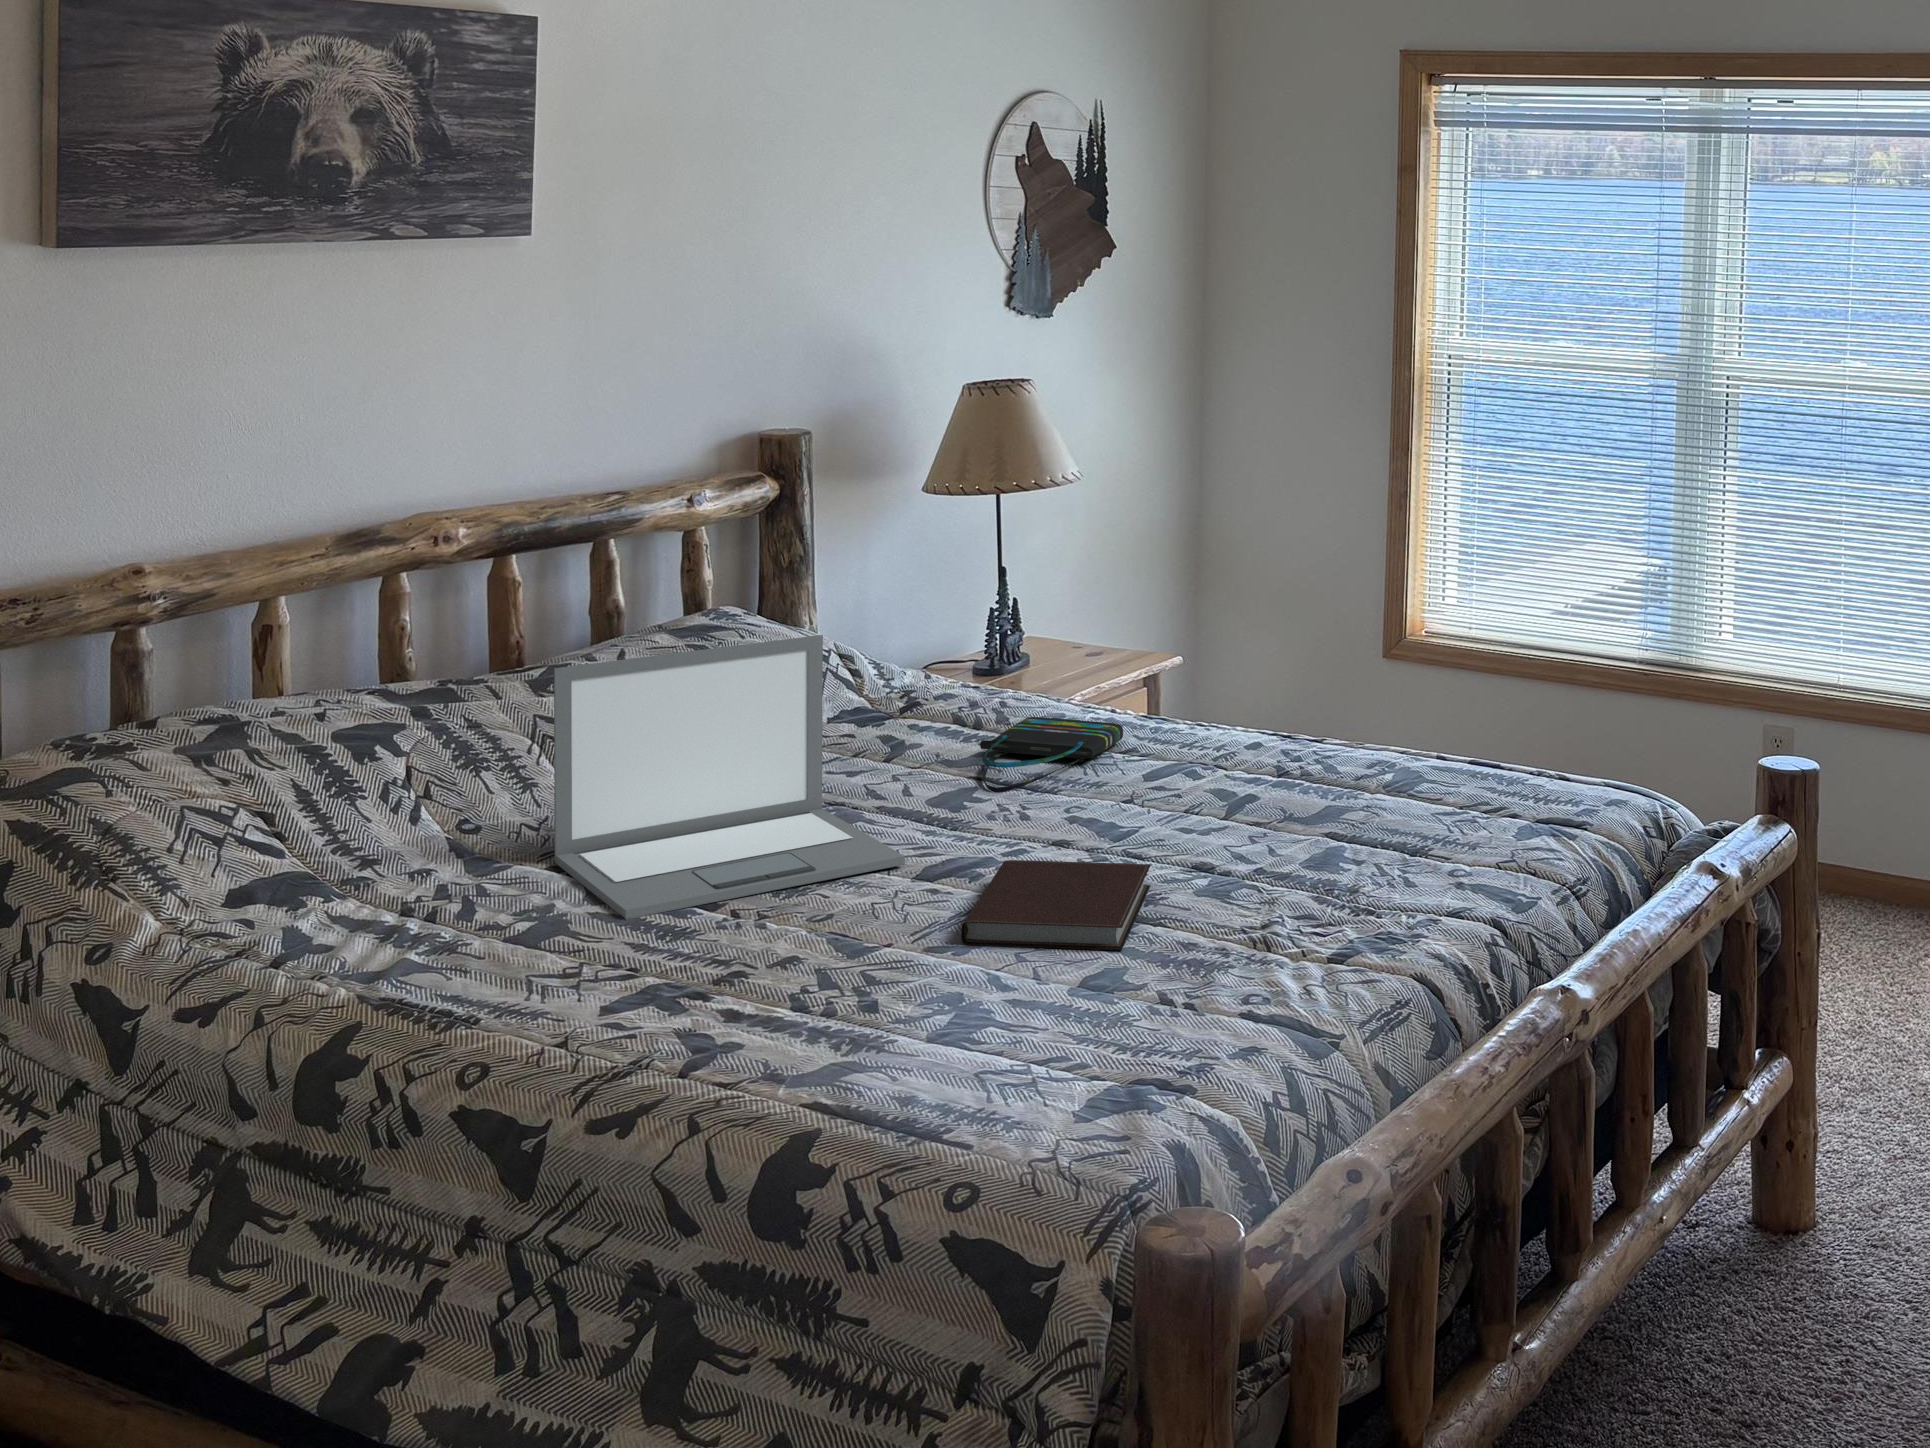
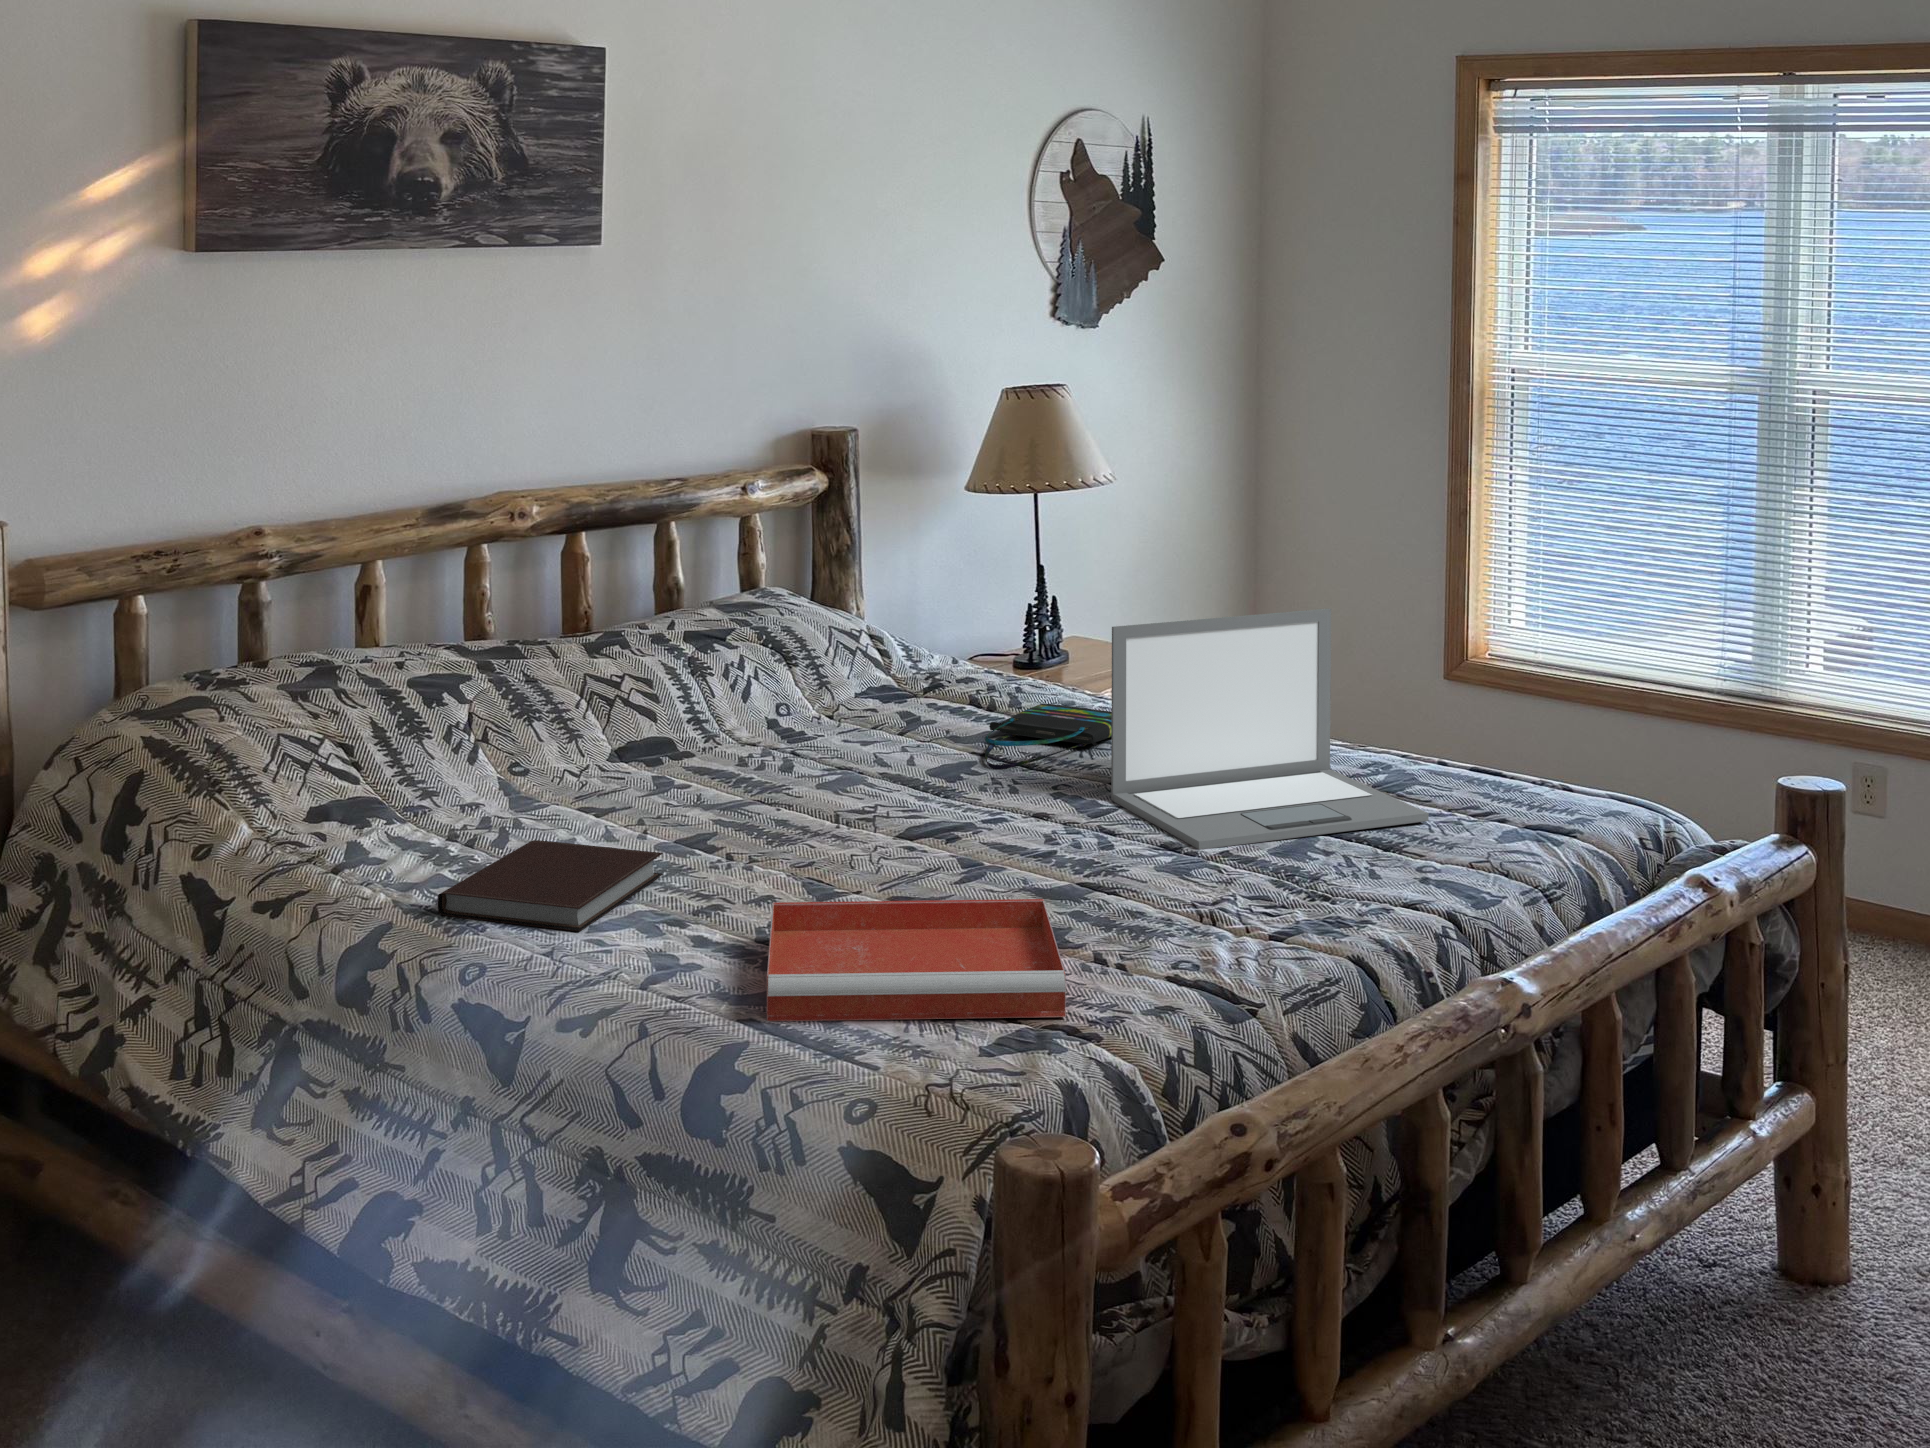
laptop: present [554,635,905,919] -> present [1111,609,1429,850]
notebook: present [961,860,1151,950] -> present [438,840,663,932]
tray: none [813,940,1154,1104] -> present [767,899,1066,1021]

